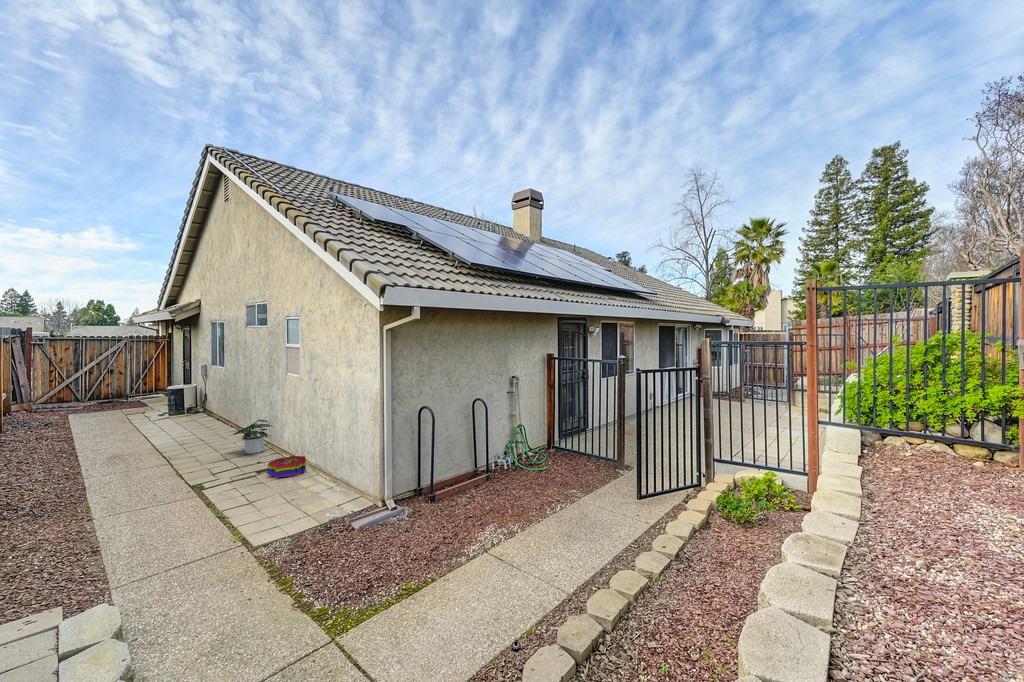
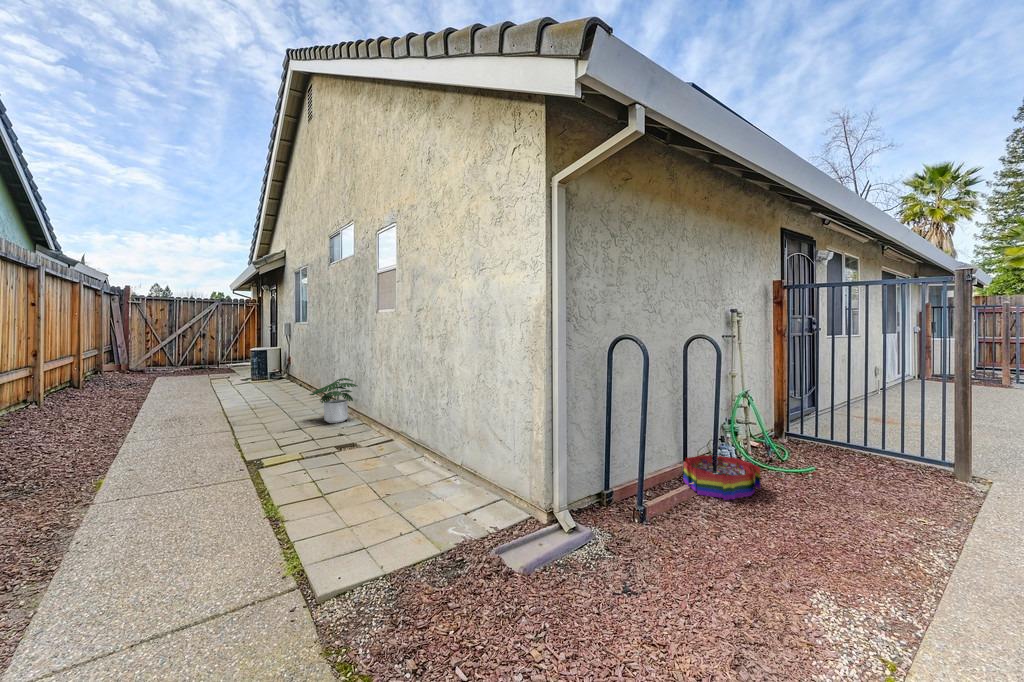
storage bin: present [267,456,306,478] -> present [684,455,761,500]

